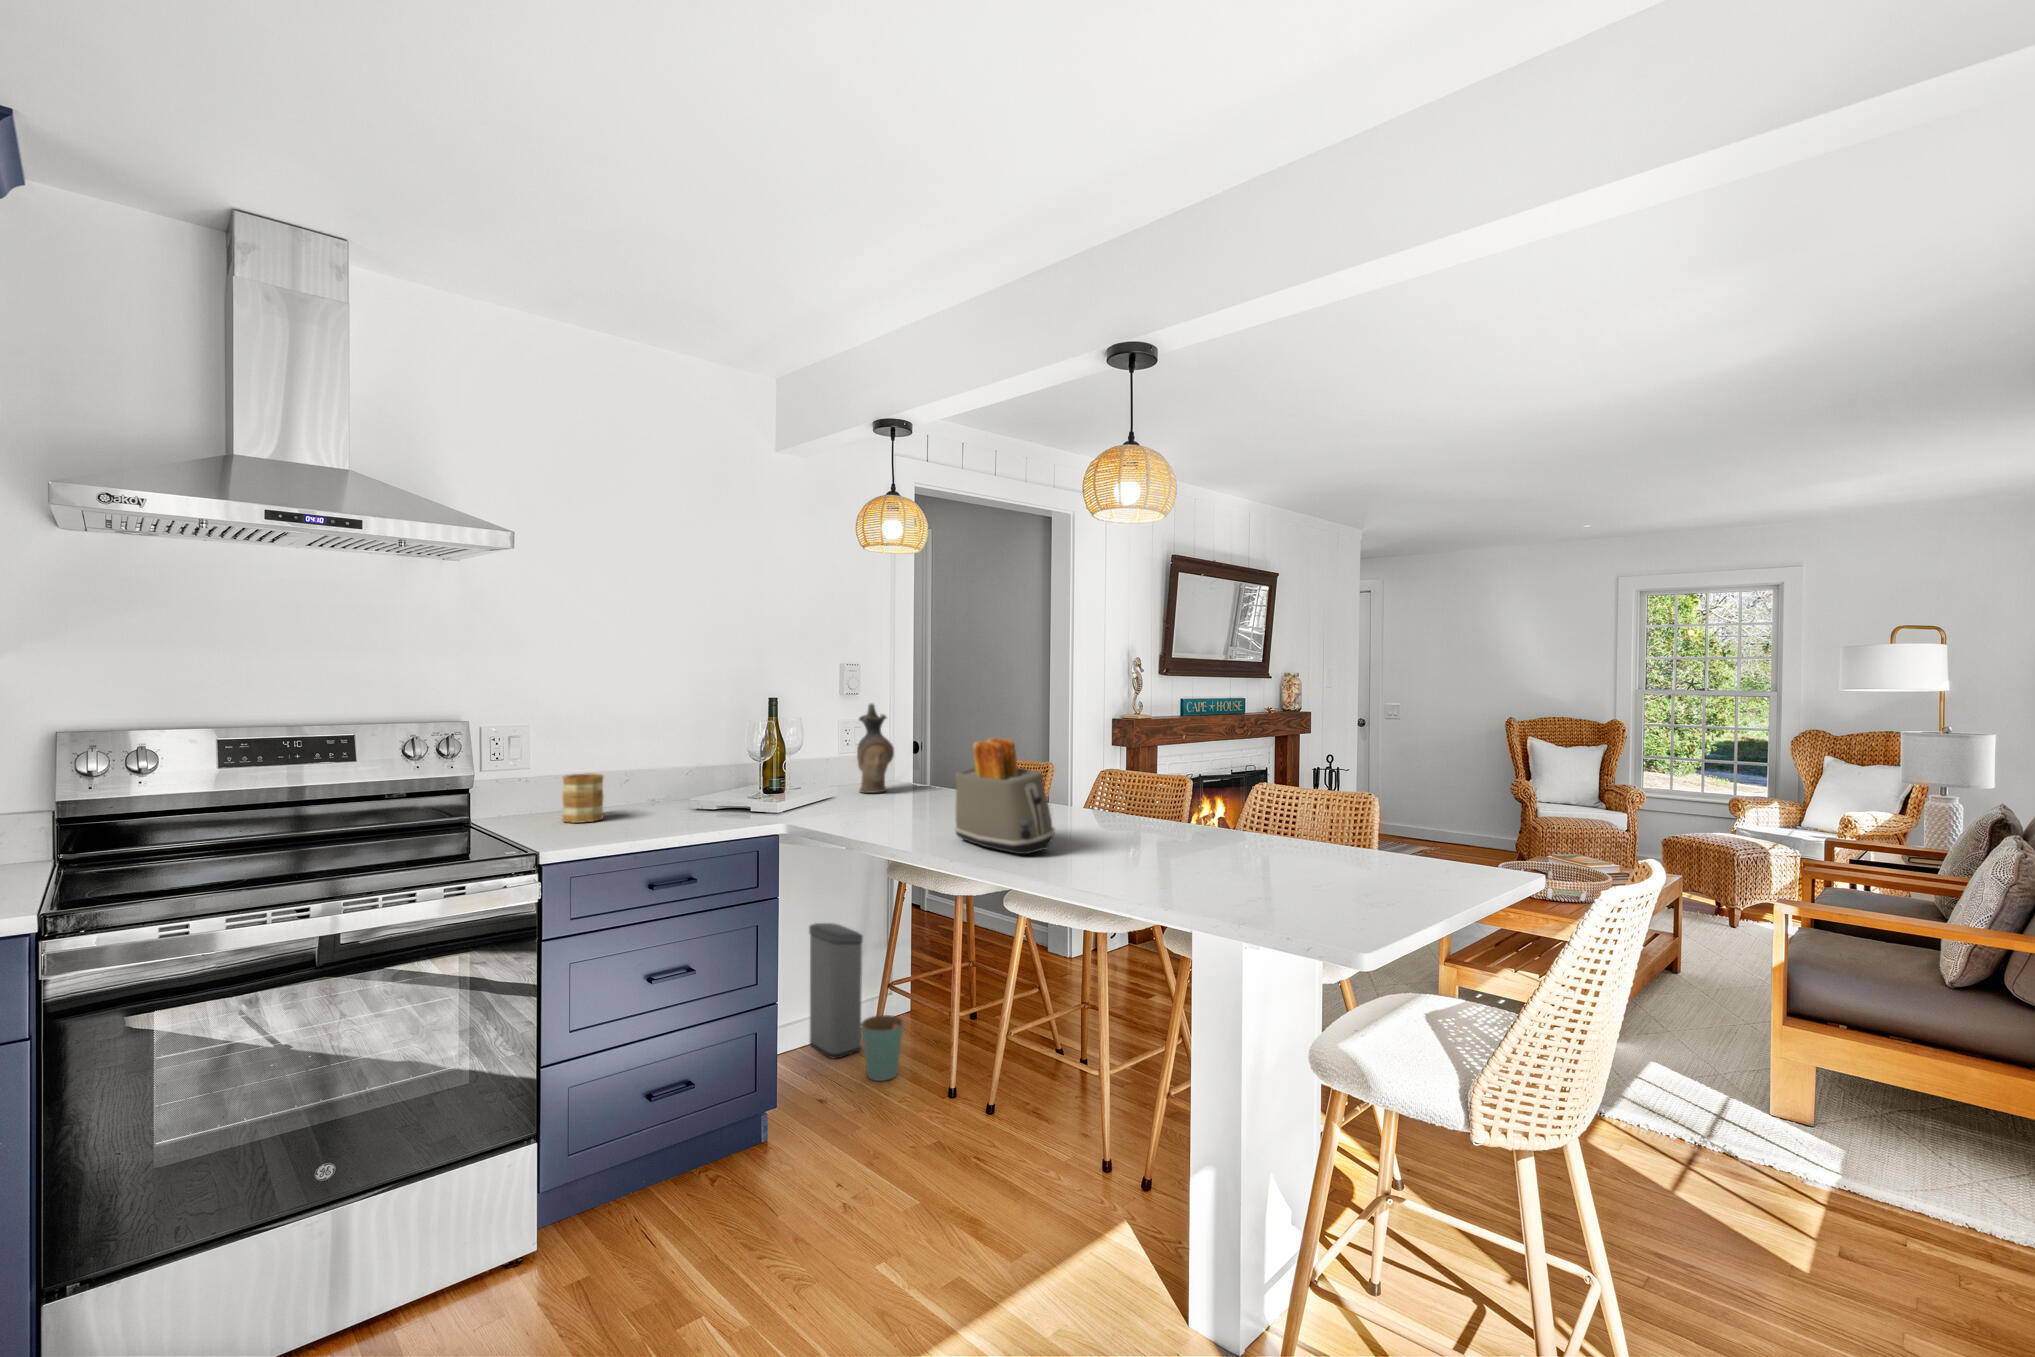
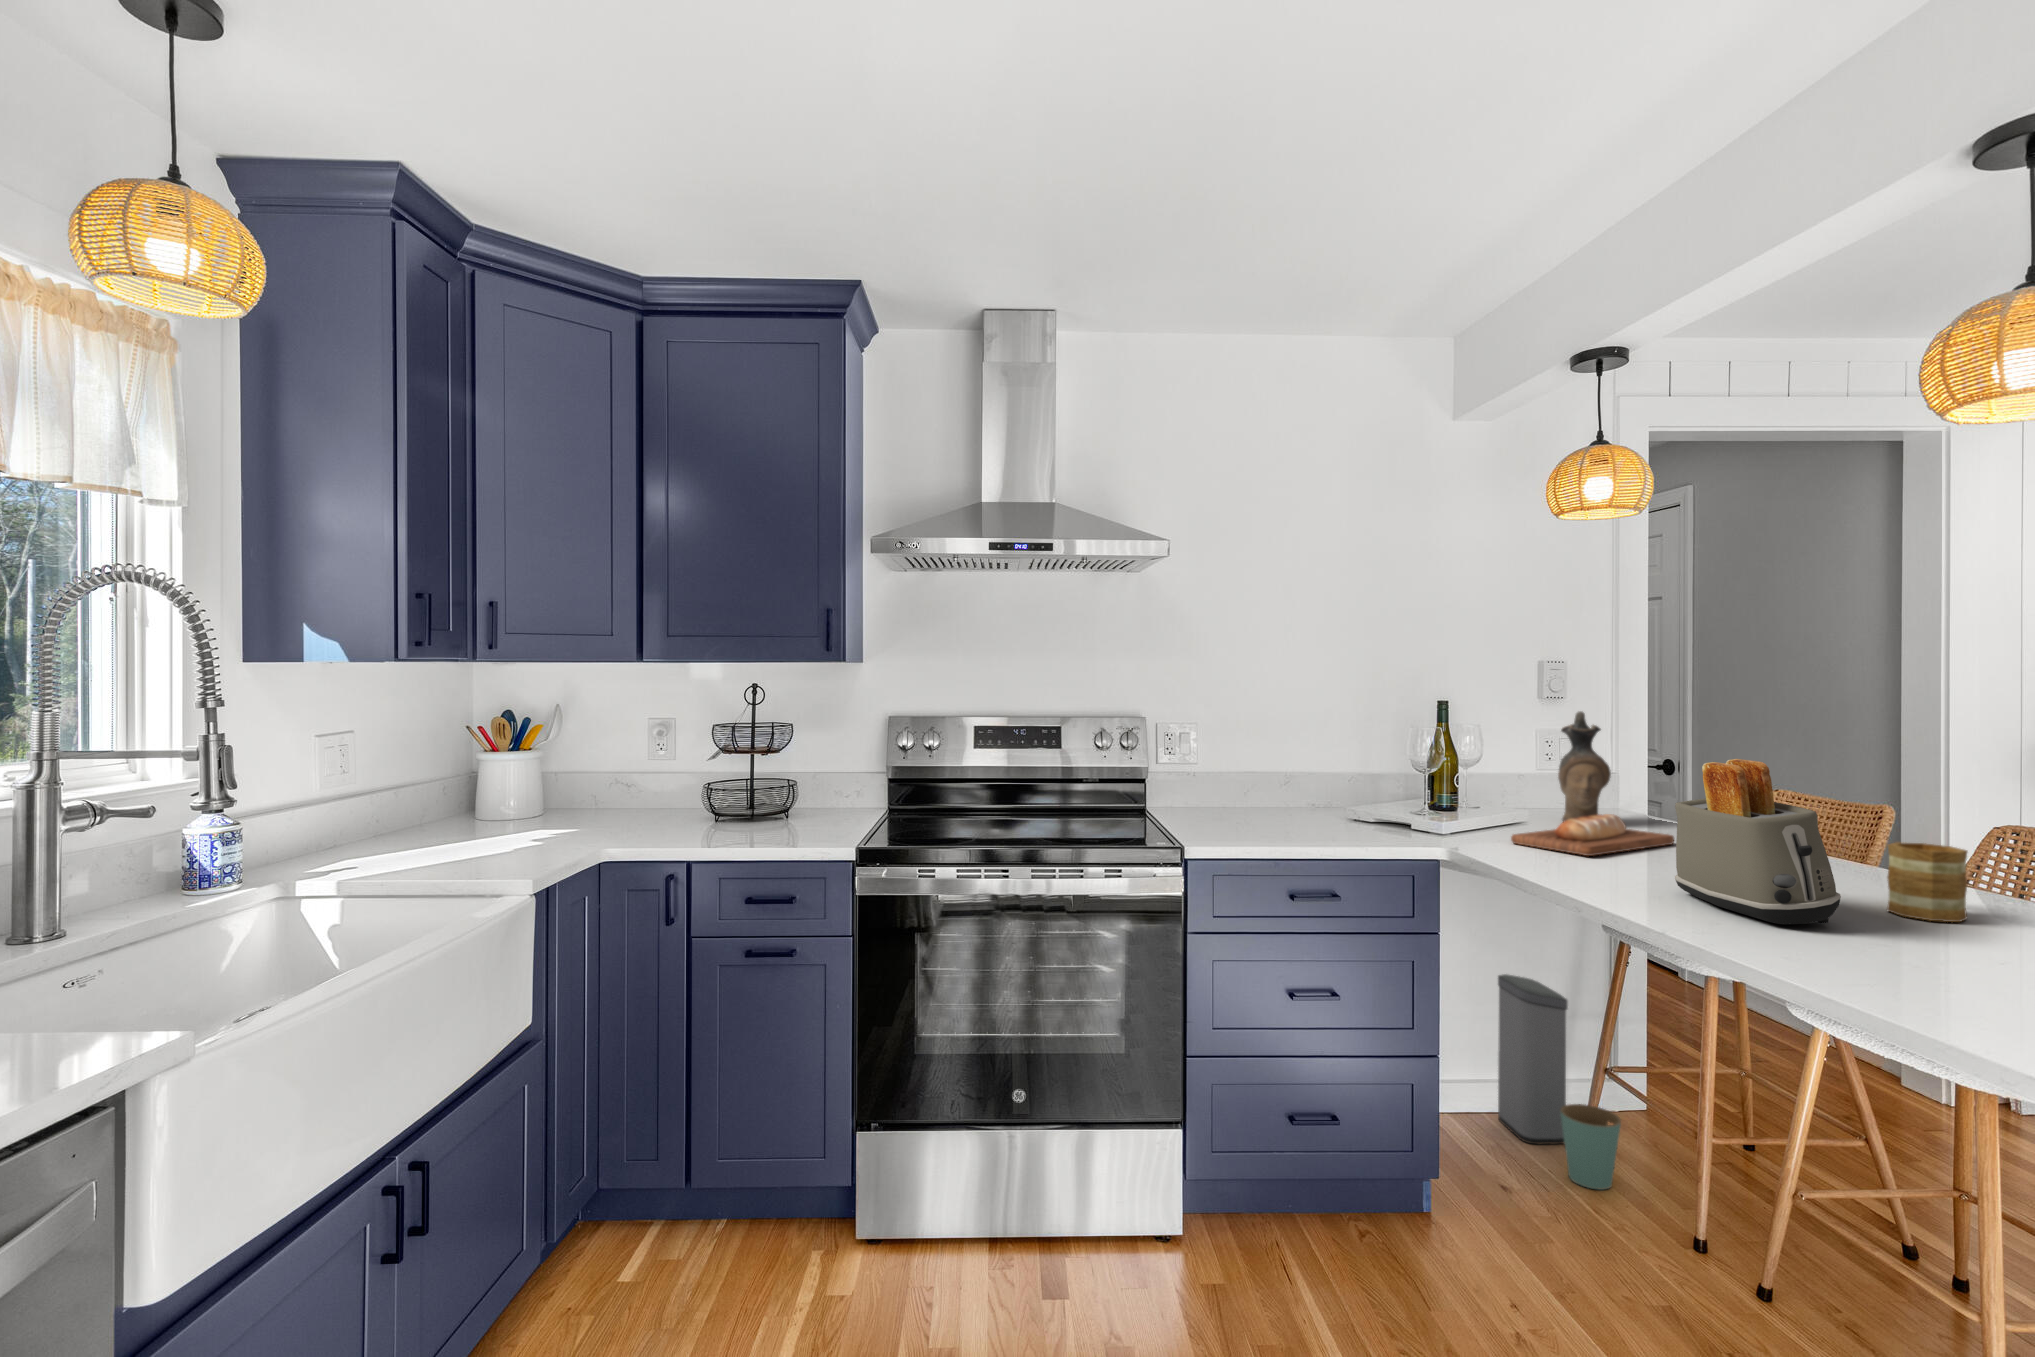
mug: present [562,774,604,823] -> present [1887,842,1967,922]
bread loaf: none [830,784,940,819] -> present [1511,814,1674,856]

